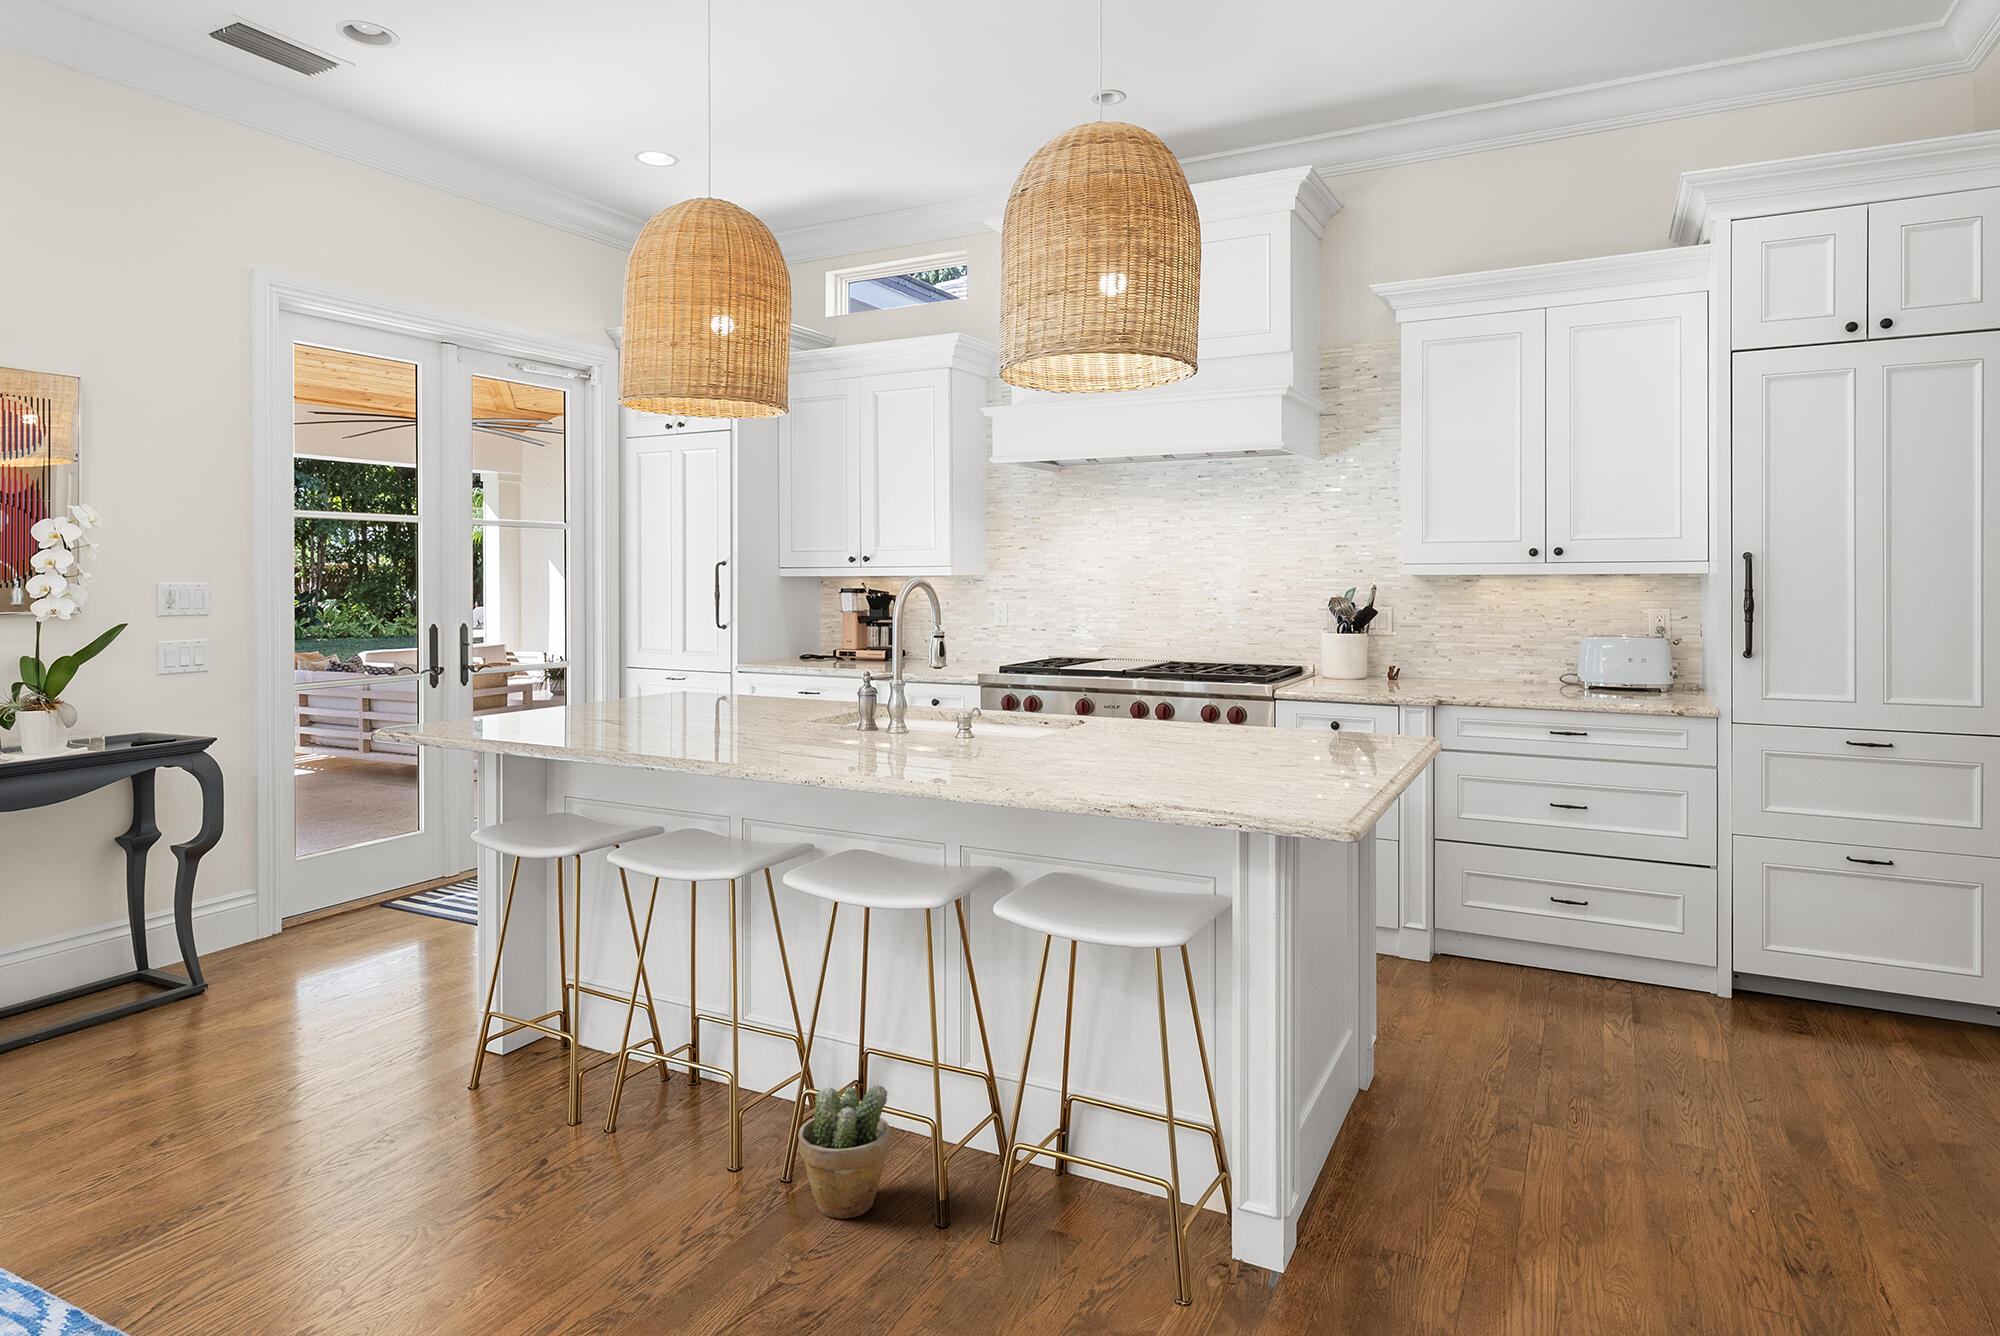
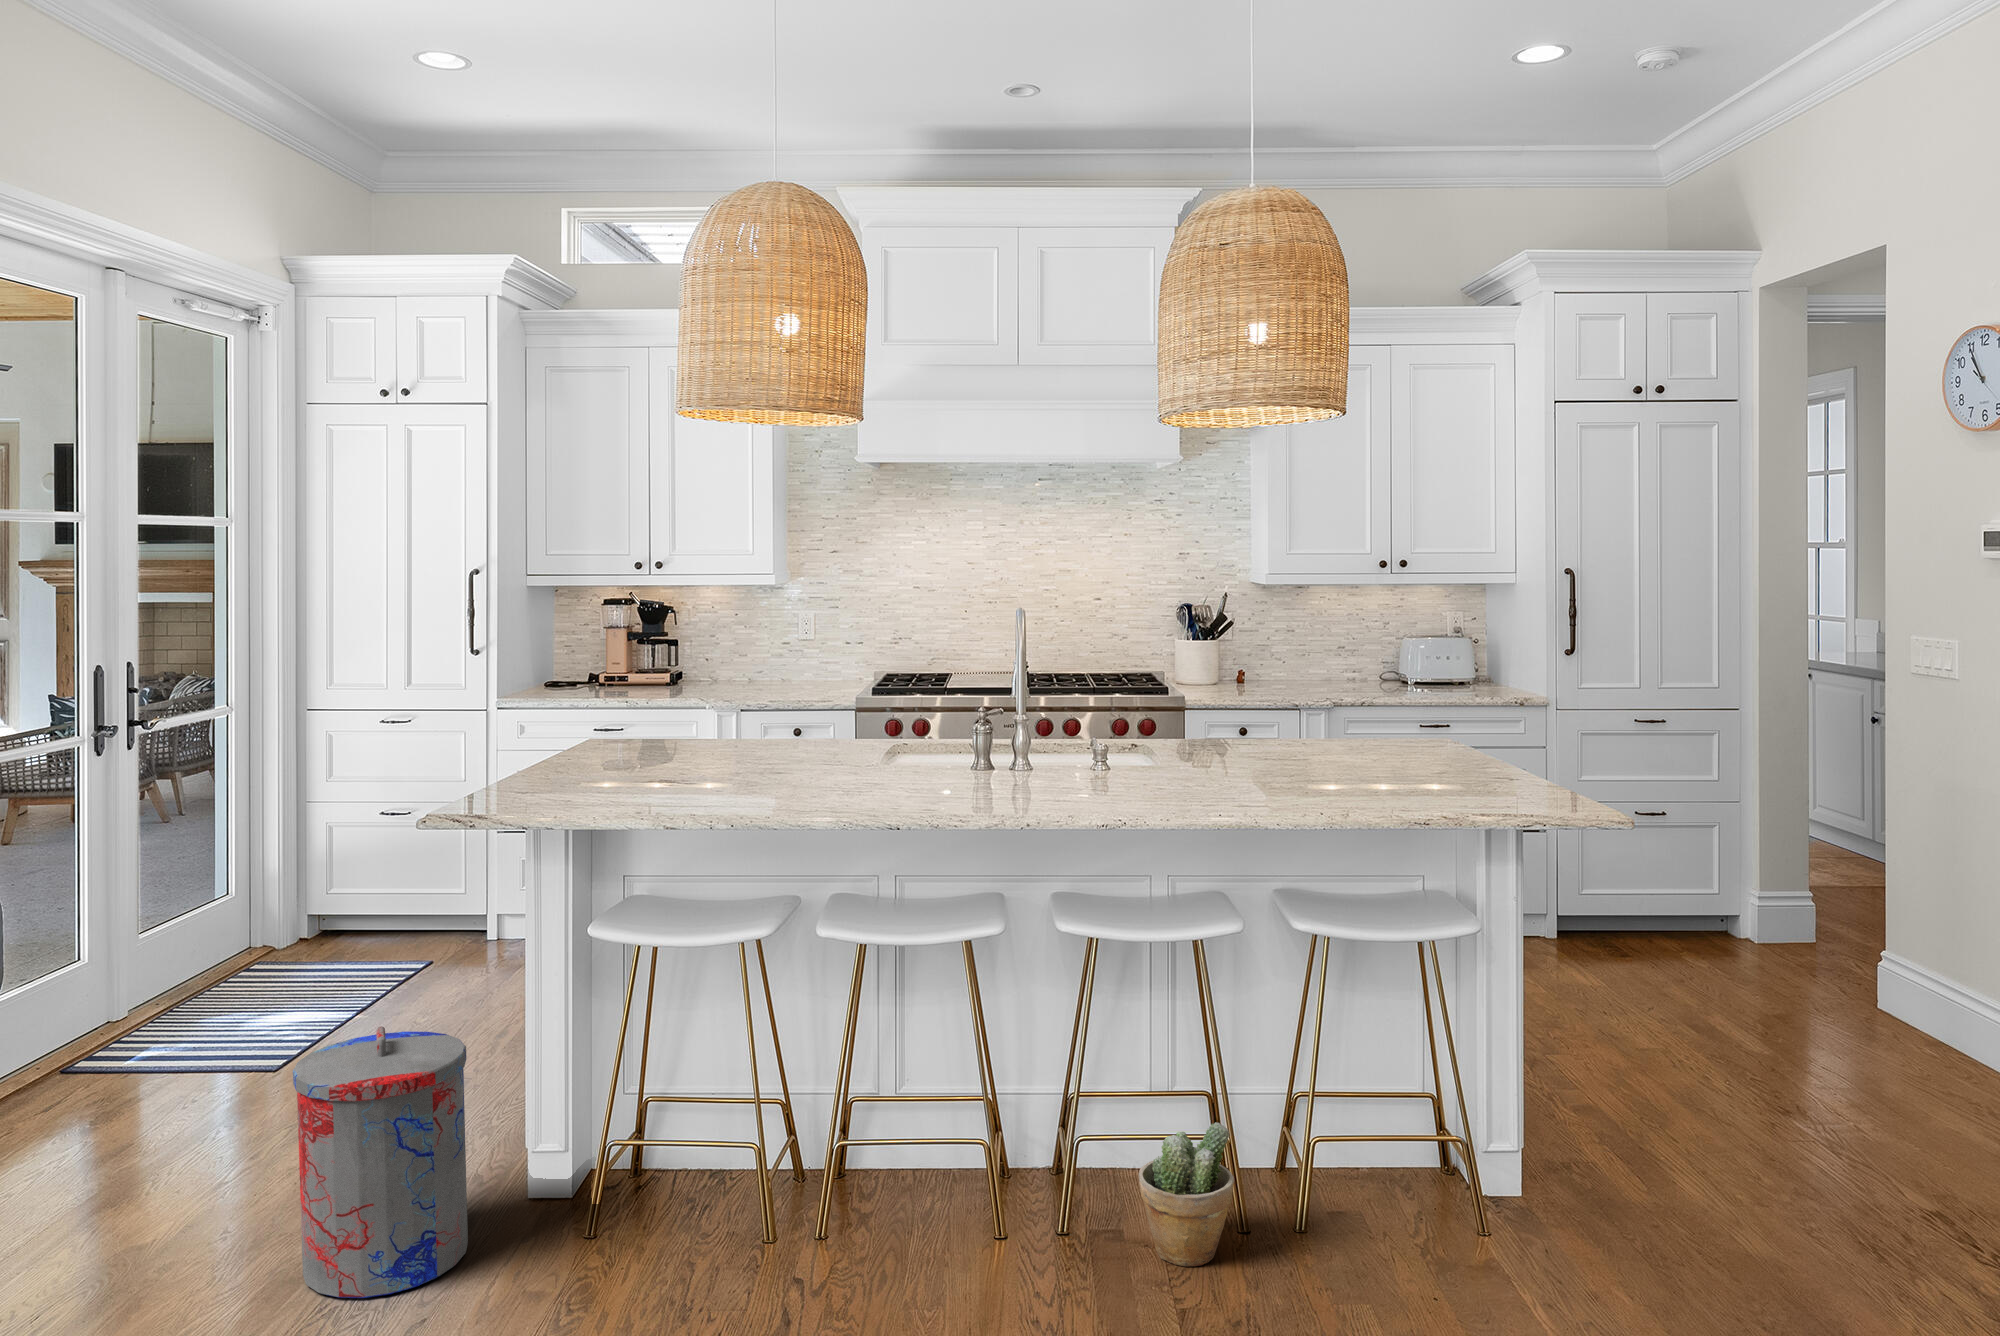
trash can: none [275,890,410,1085] -> present [293,1026,468,1298]

